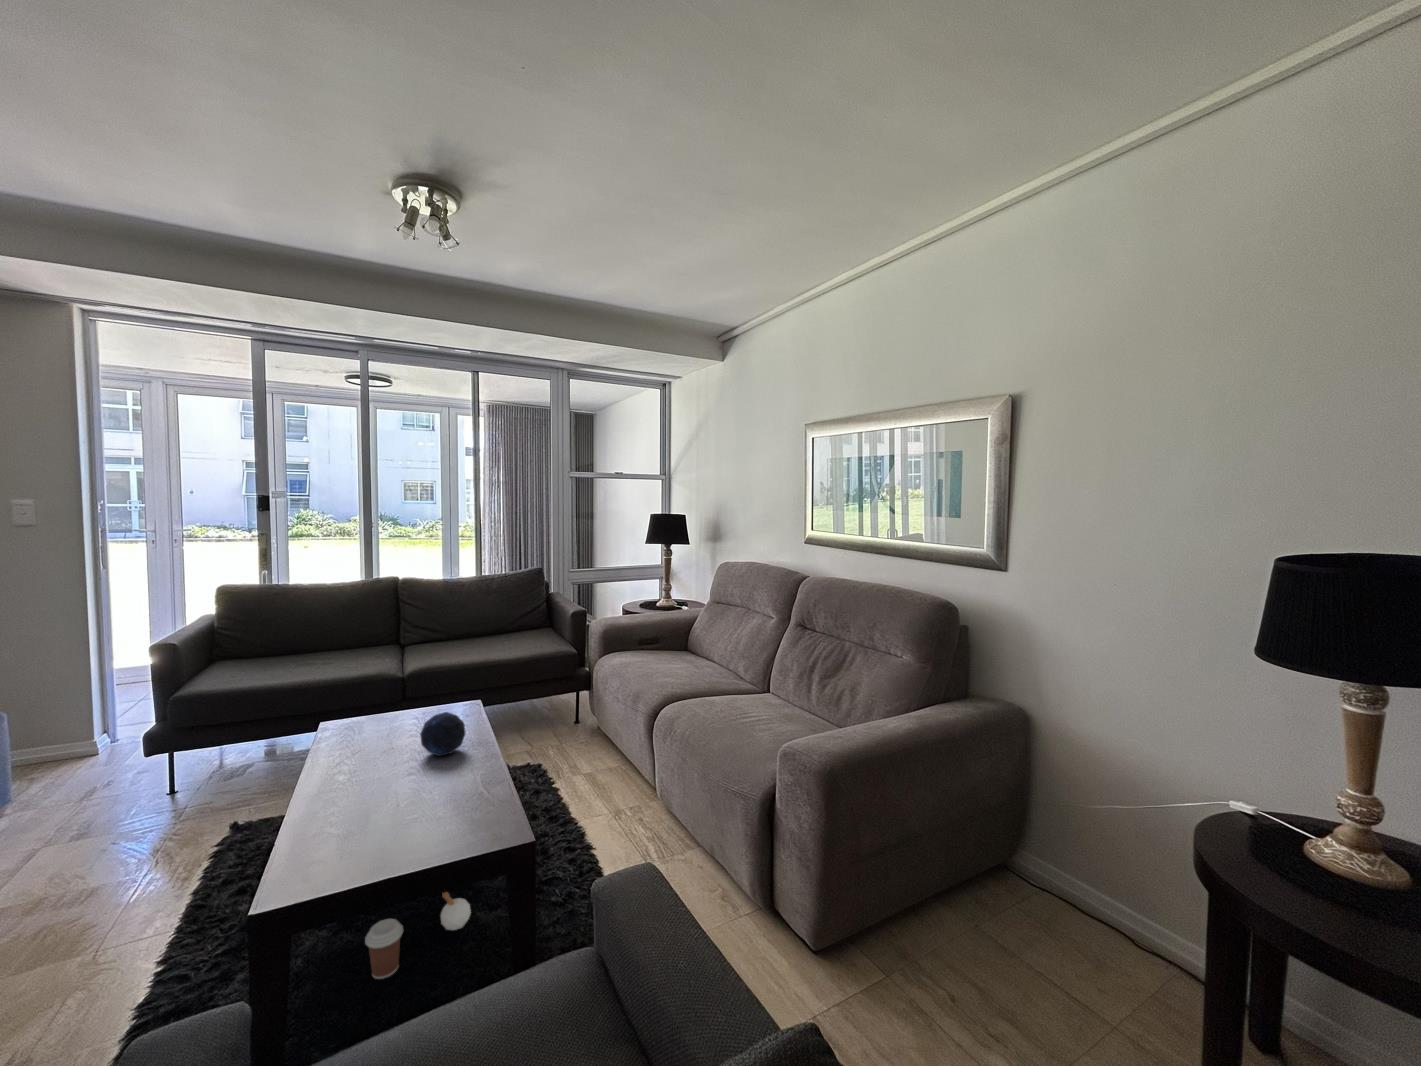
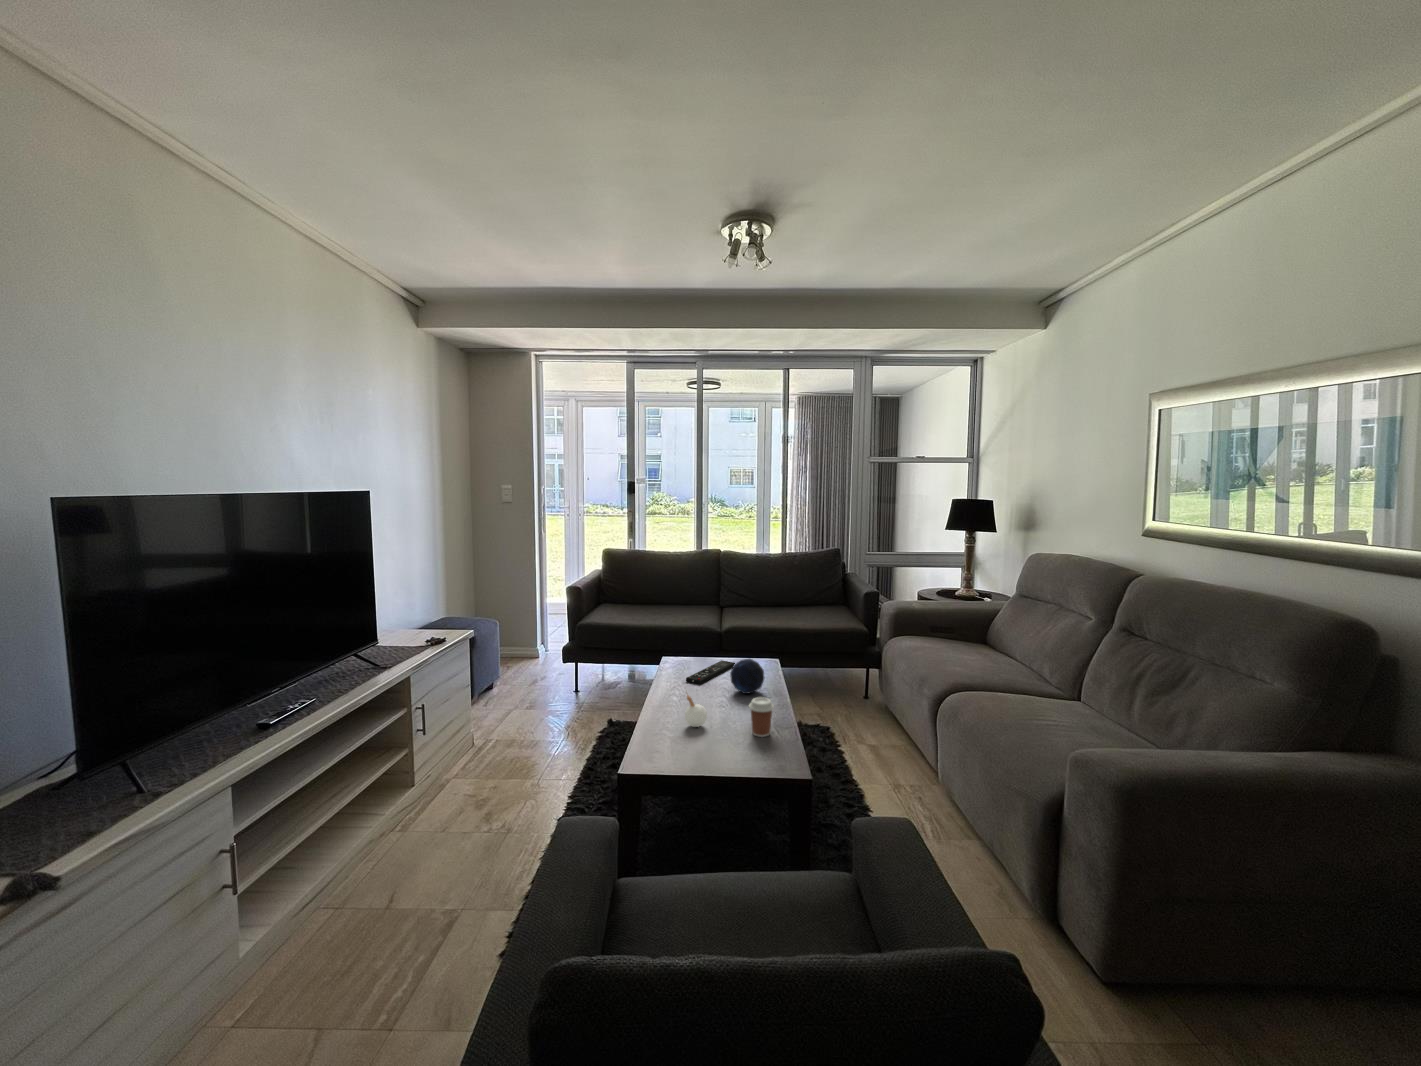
remote control: none [357,716,424,754] -> present [686,660,735,684]
candle: present [441,892,471,930] -> present [685,695,707,727]
coffee cup: present [365,919,403,979] -> present [749,697,774,737]

